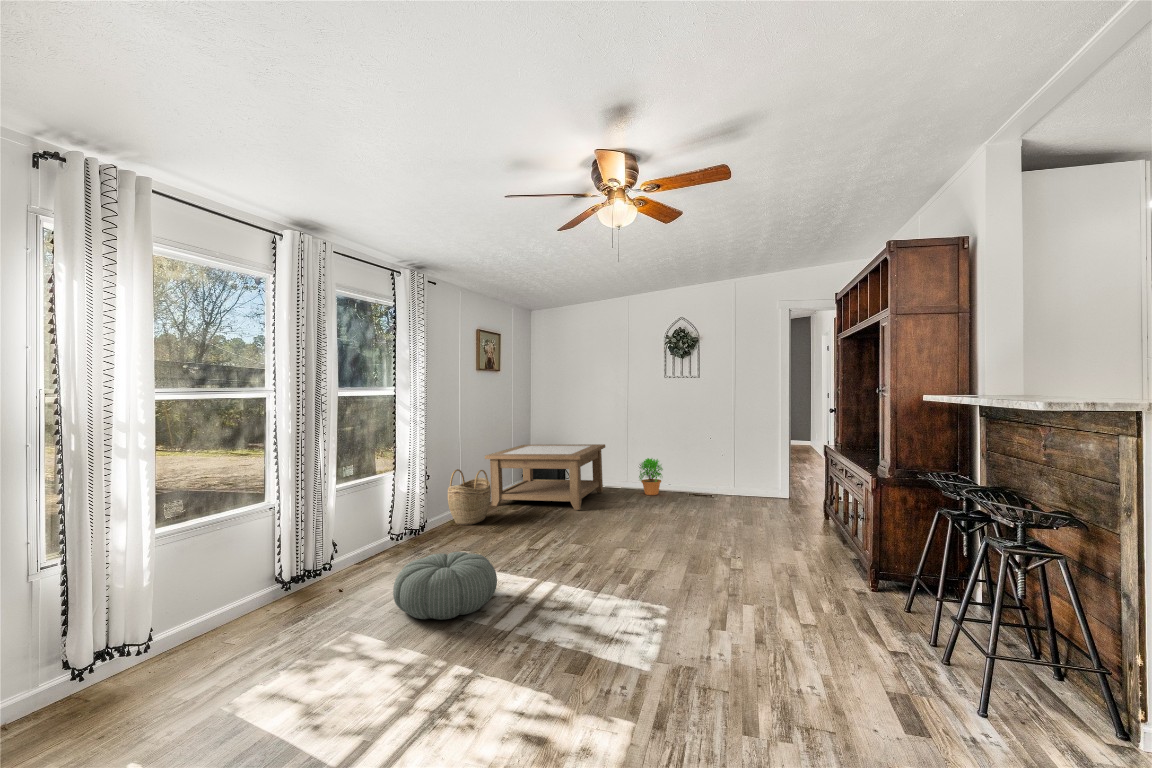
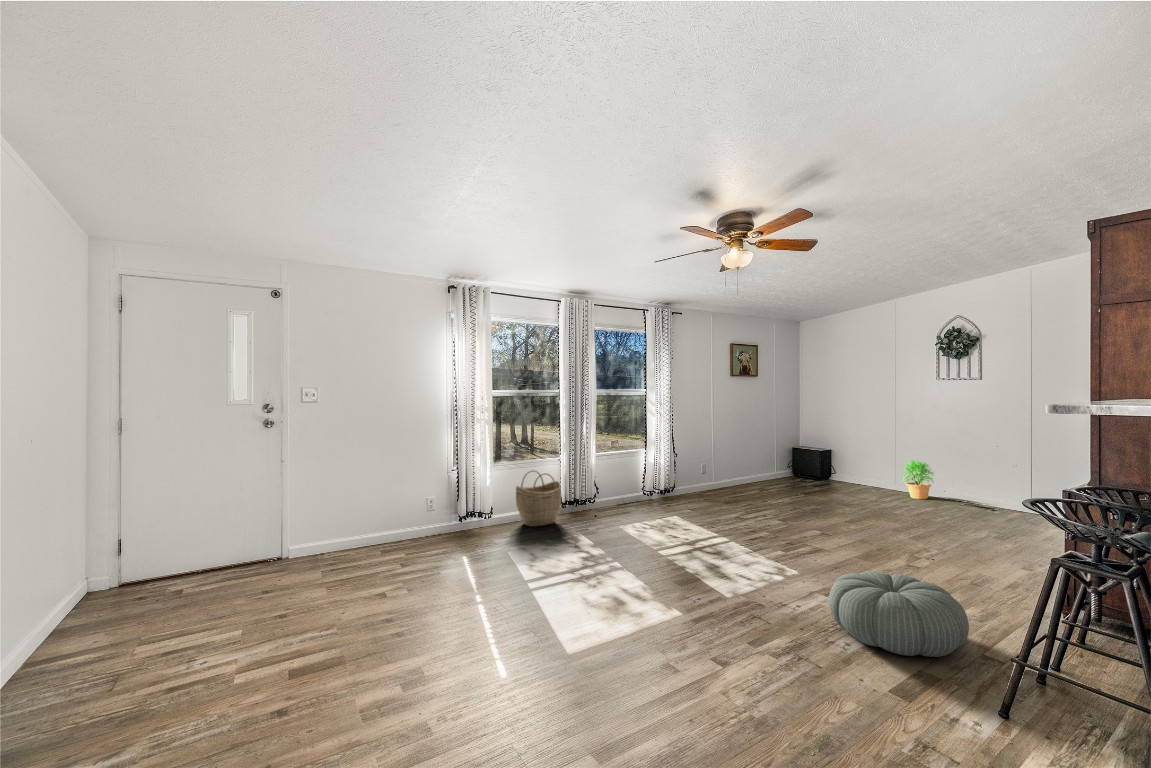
coffee table: present [485,444,605,510] -> none [738,440,866,499]
woven basket: present [448,469,491,525] -> present [516,470,561,527]
pouf: present [393,552,497,620] -> present [829,571,969,657]

